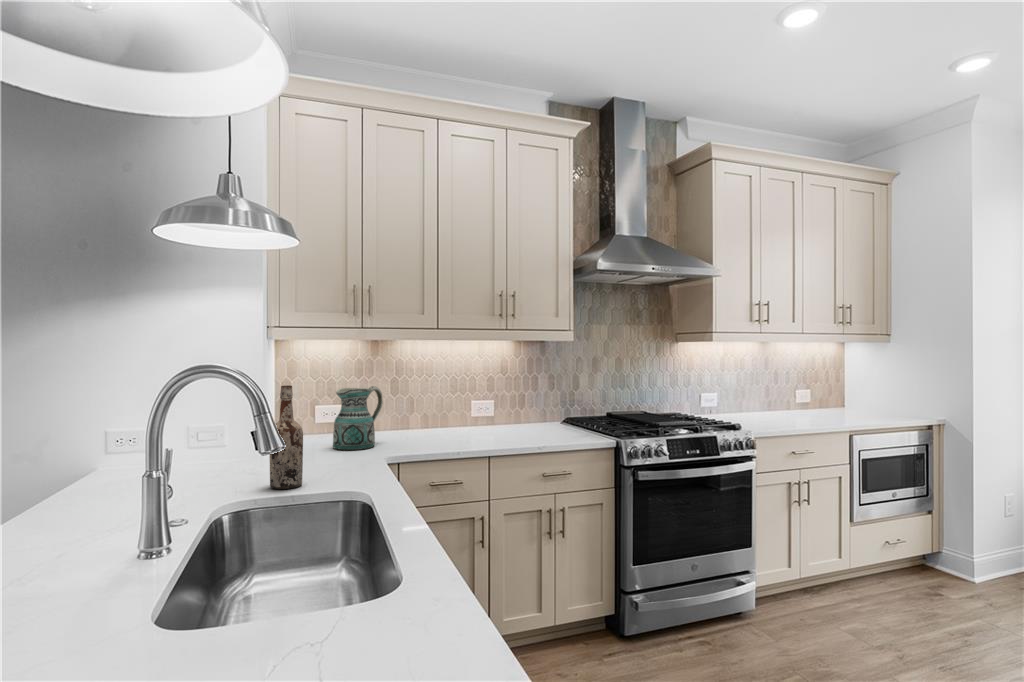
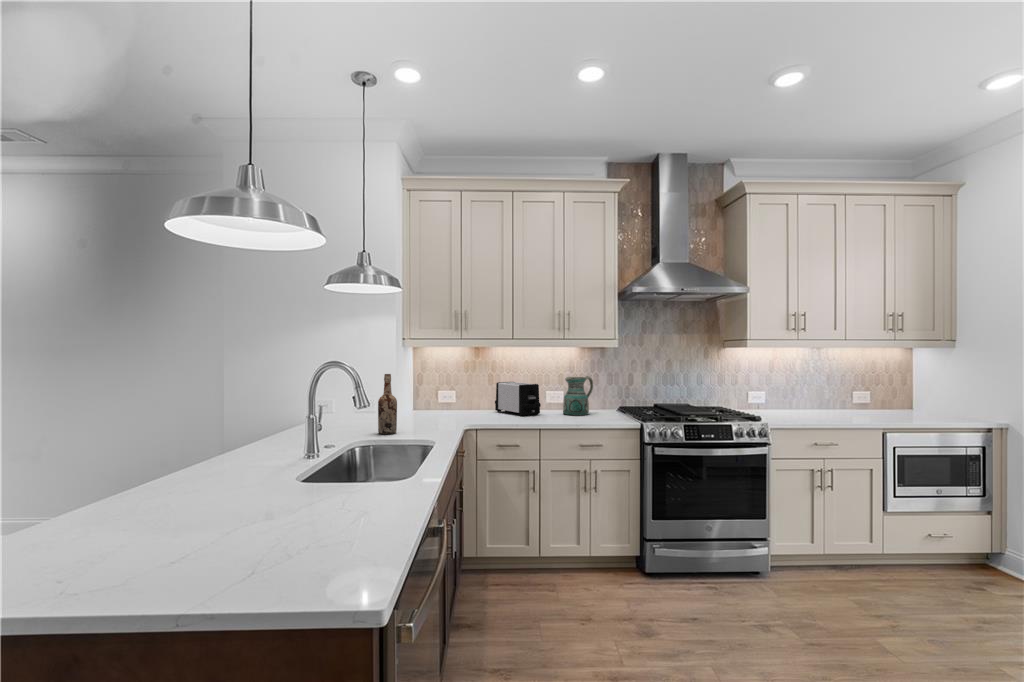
ceramic pitcher: present [333,386,383,450] -> present [563,376,593,416]
toaster: none [408,390,480,440] -> present [495,382,541,416]

